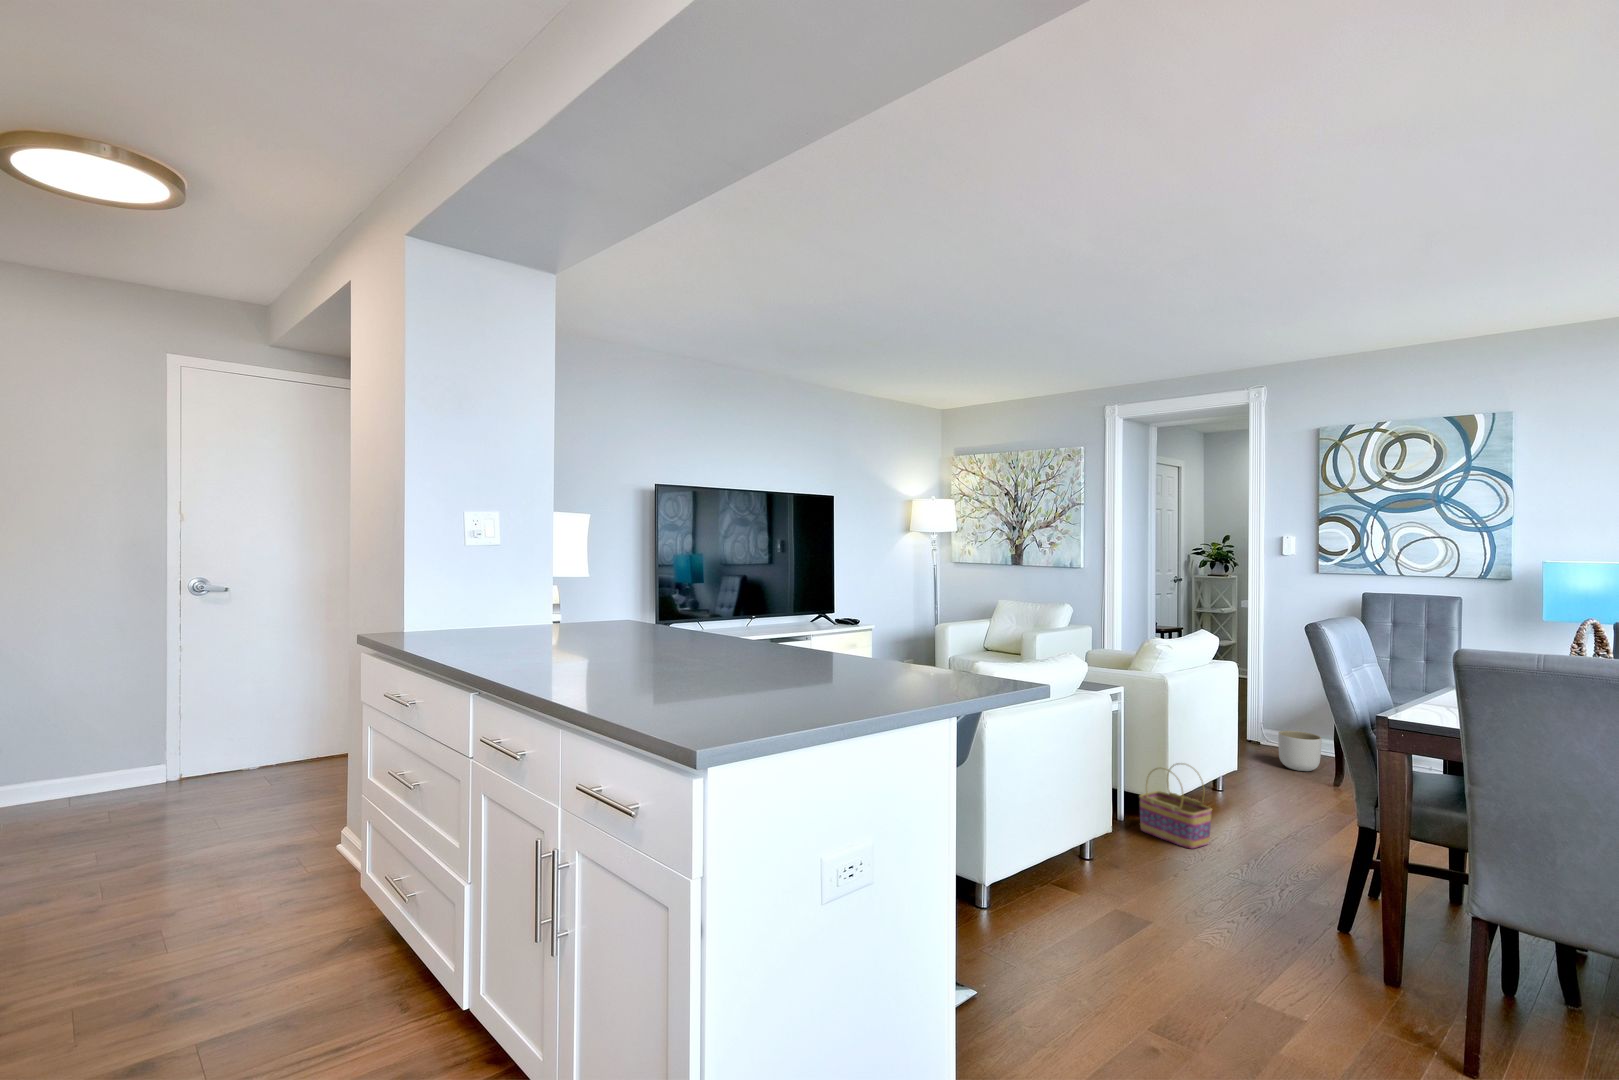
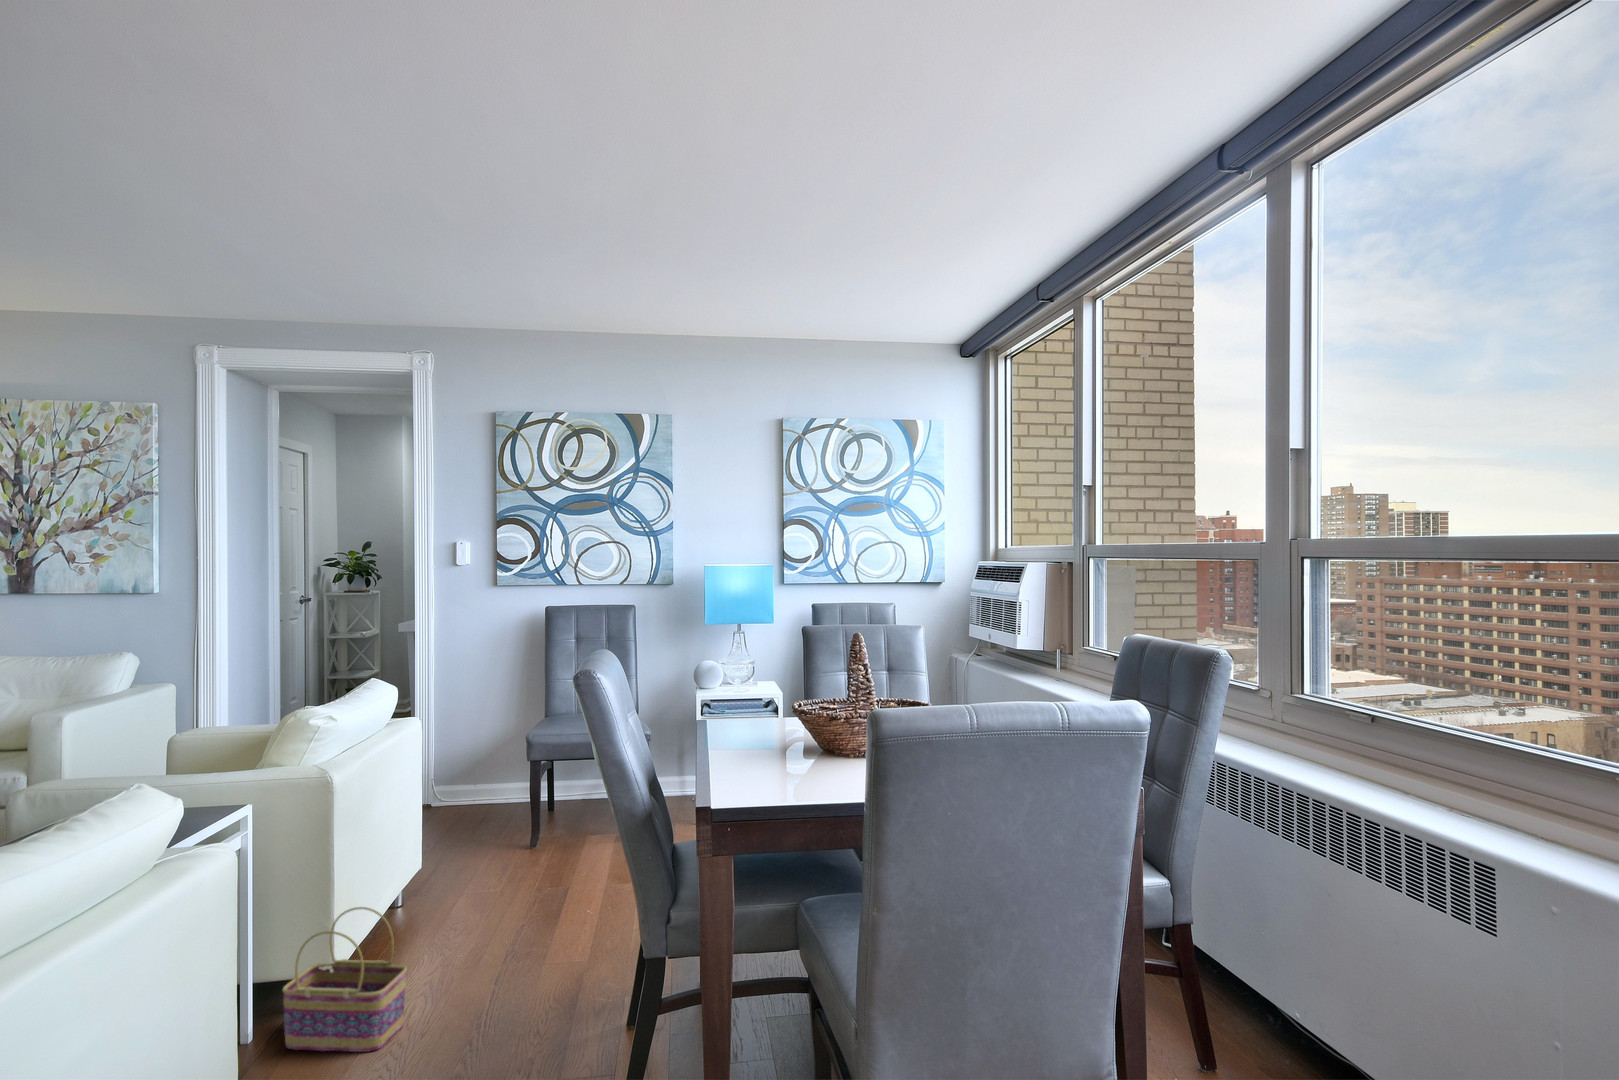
planter: present [1278,731,1322,771] -> none [459,784,508,836]

